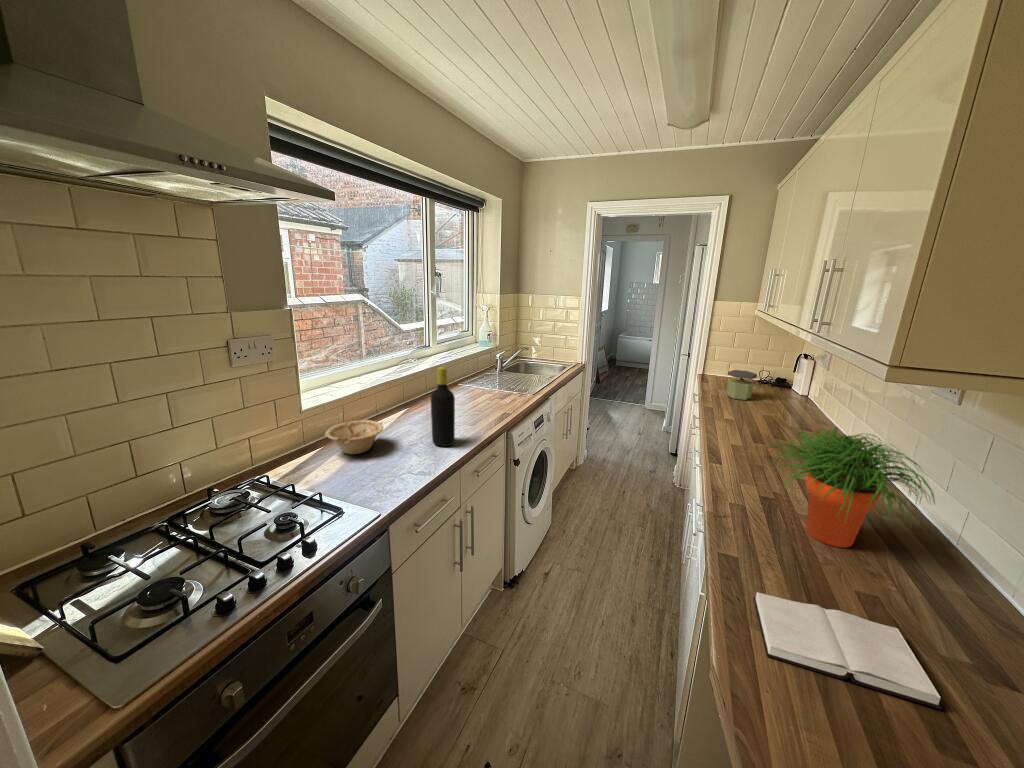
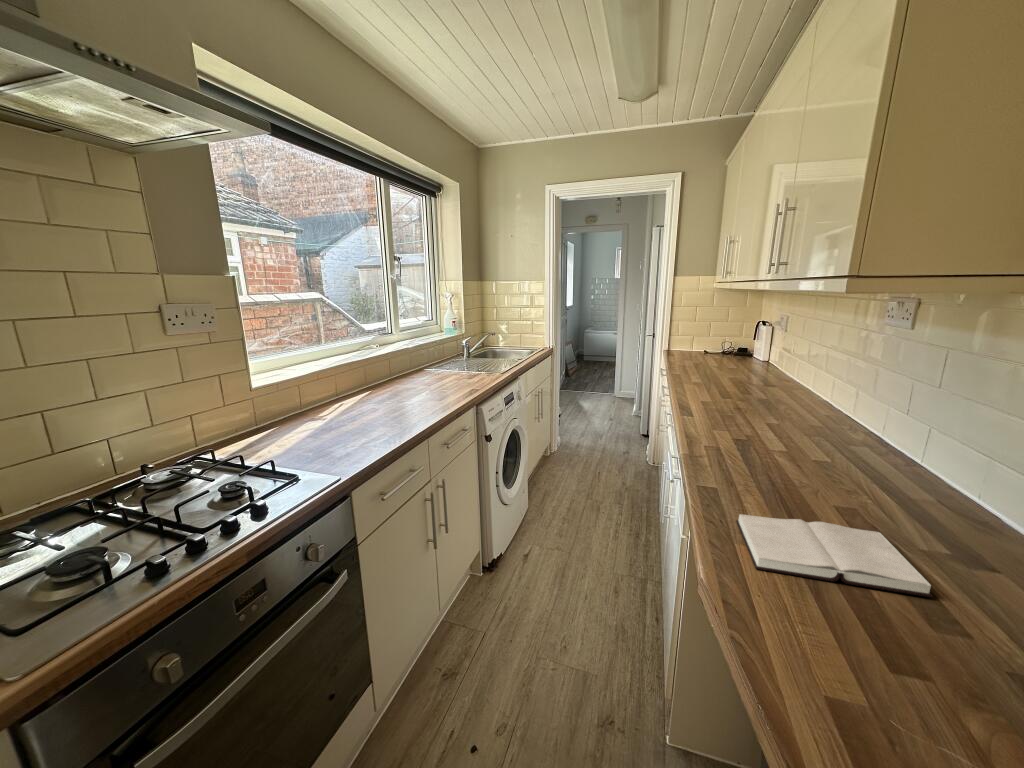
bottle: present [431,367,455,446] -> none [393,334,421,418]
jar: present [727,370,757,400] -> none [691,339,719,367]
dish: present [325,420,383,454] -> none [280,397,344,431]
potted plant: present [775,428,935,547] -> none [737,357,902,474]

